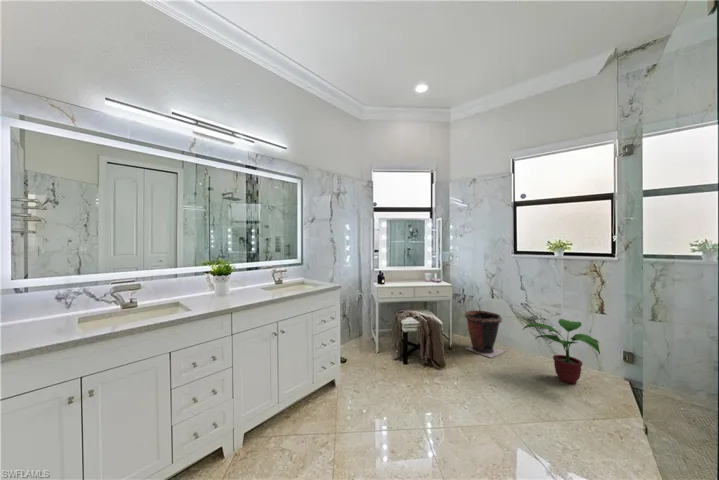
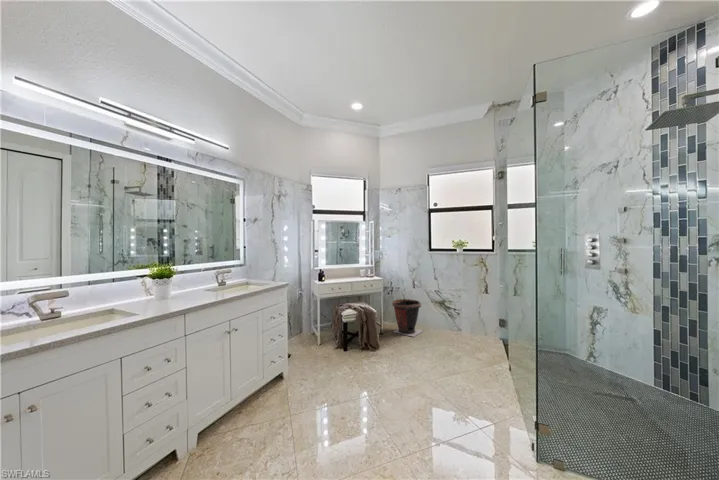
potted plant: present [523,319,600,384] -> none [436,300,488,348]

